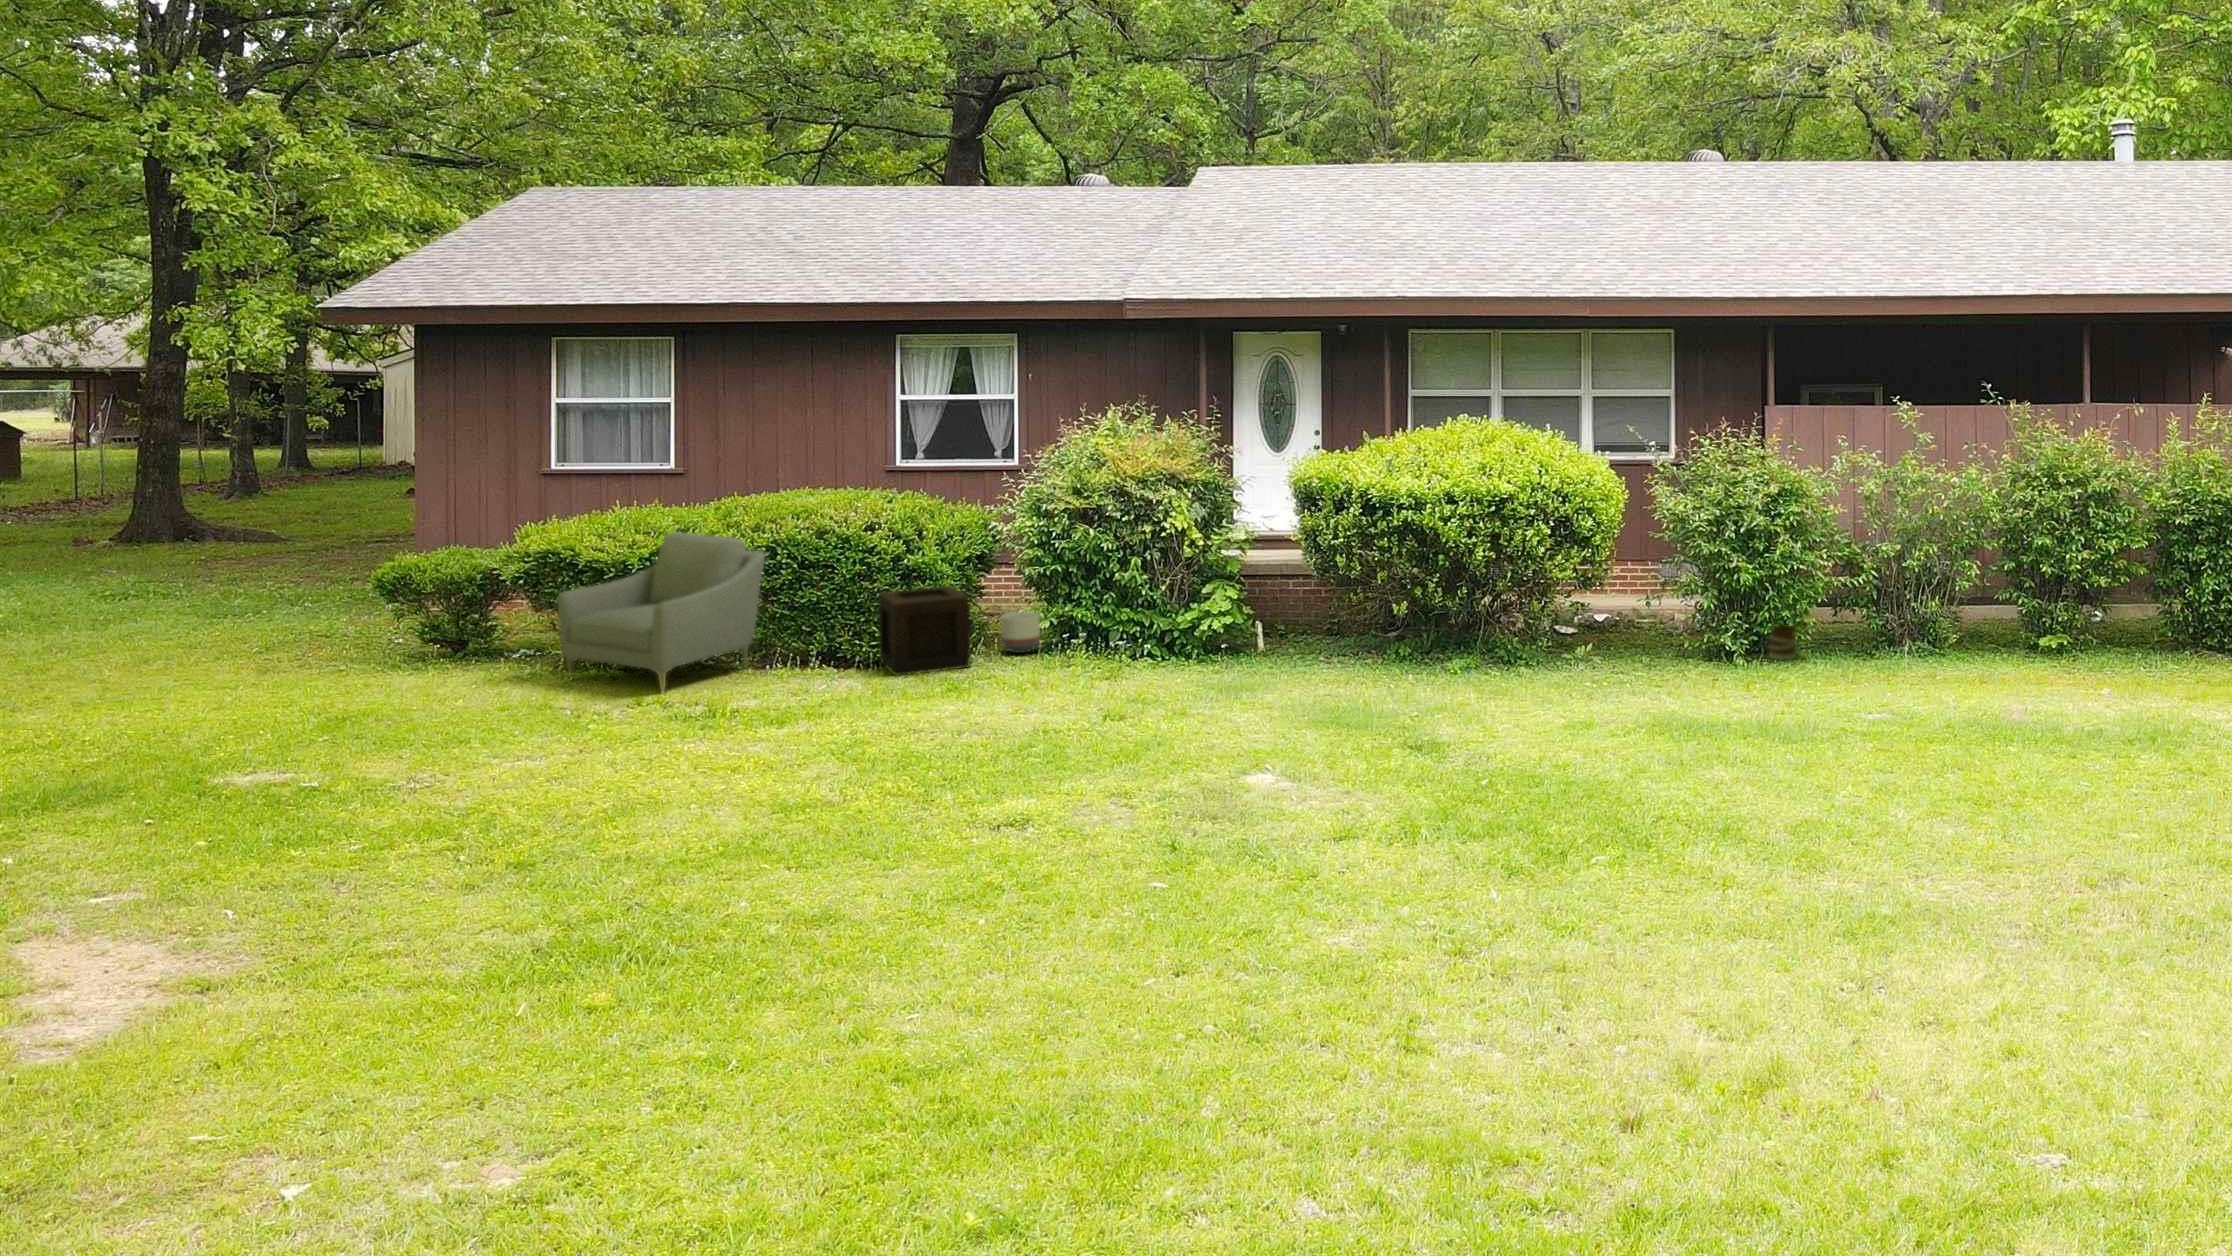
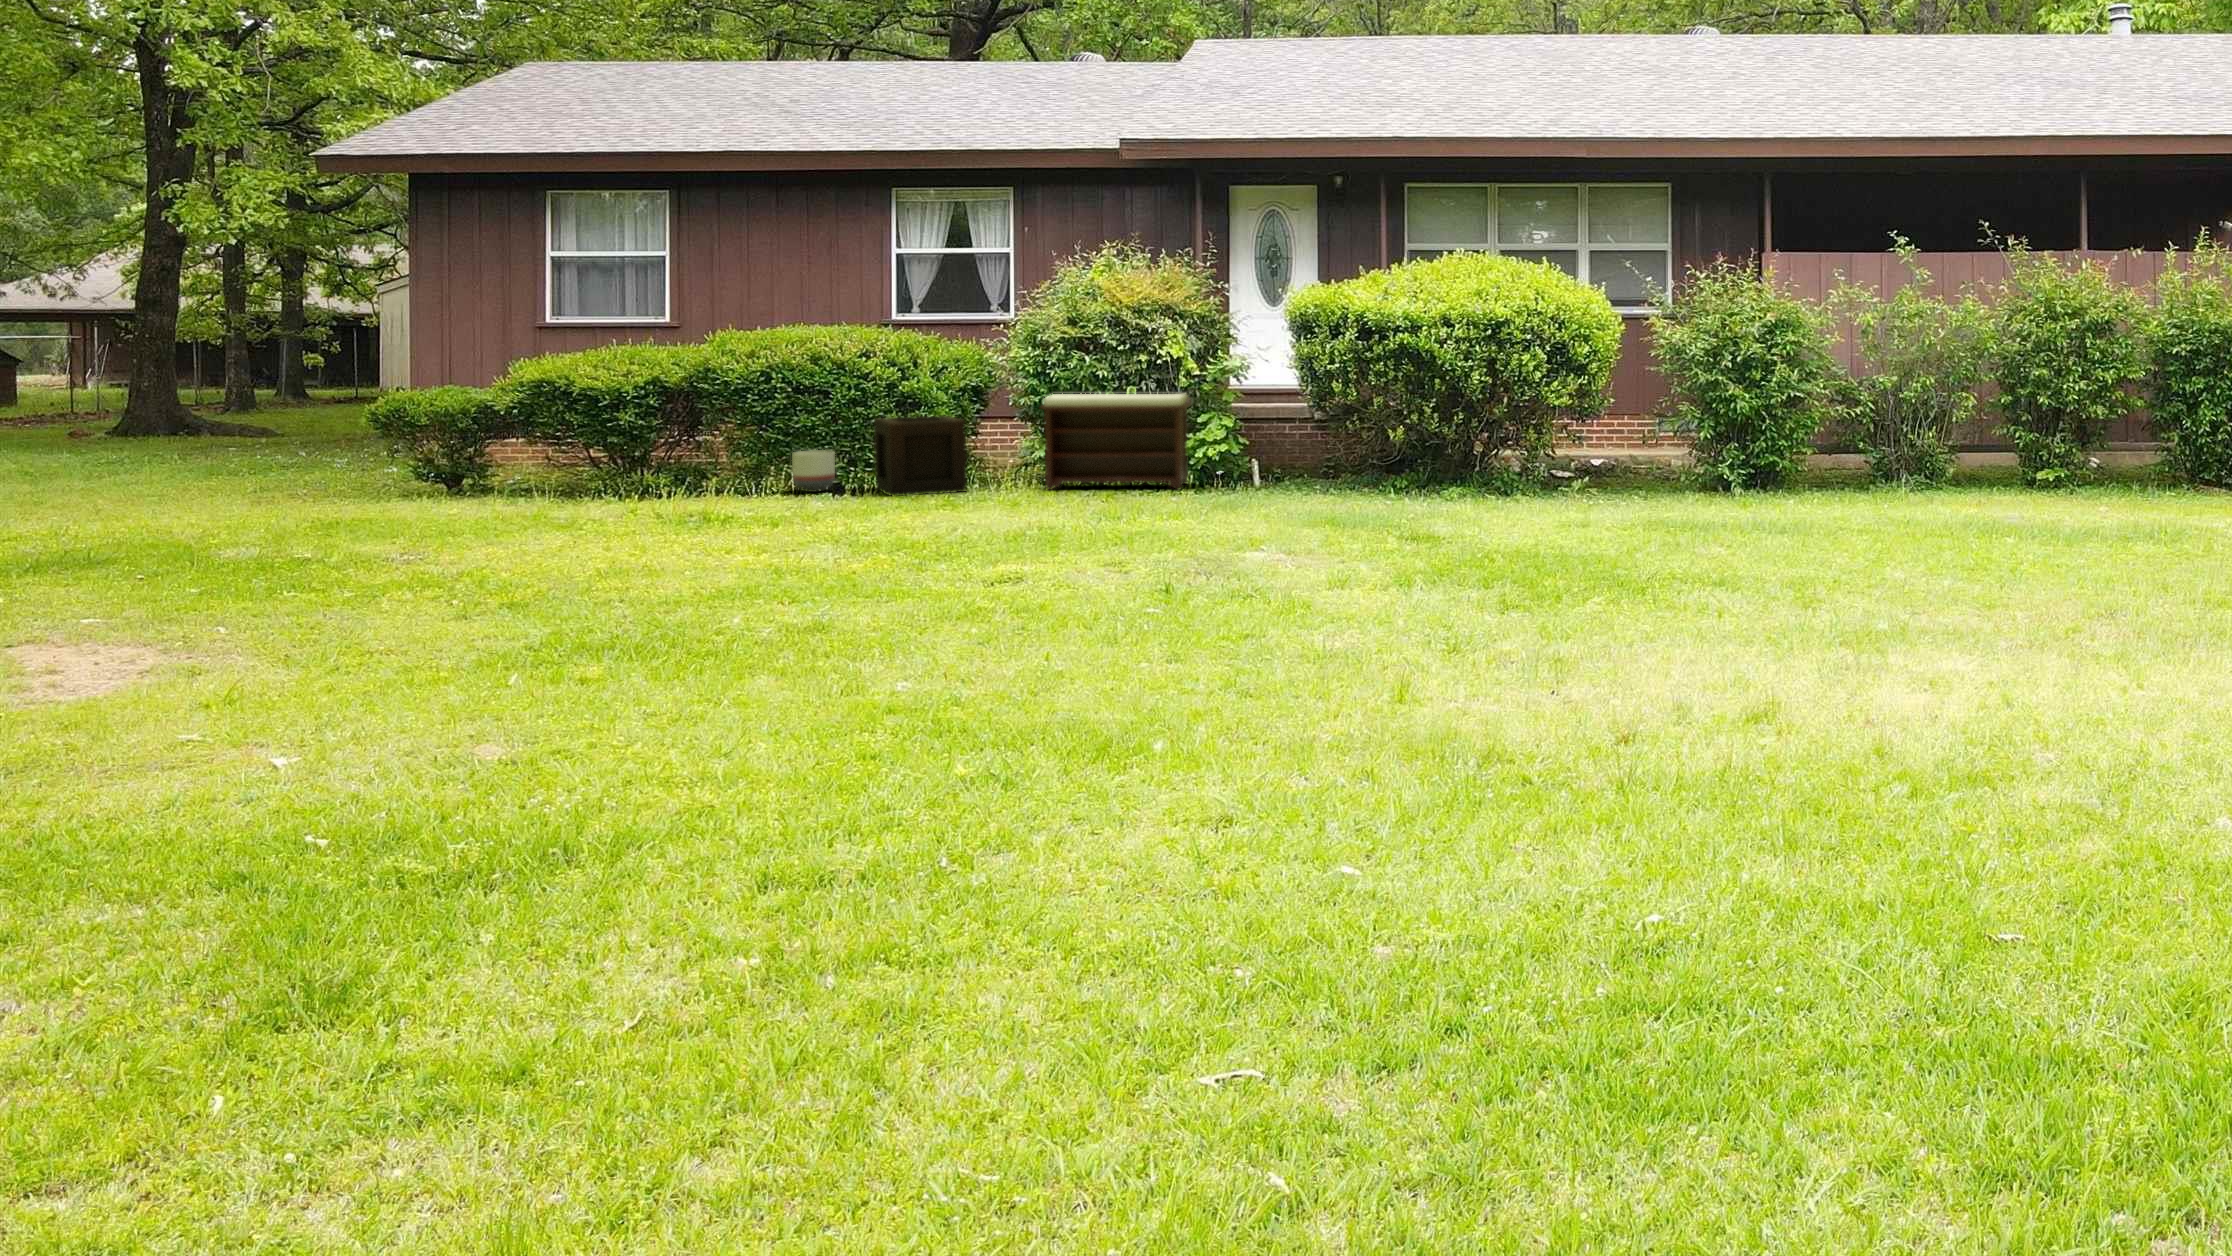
chair: present [557,532,765,693] -> none [553,358,761,507]
bench: none [1044,564,1196,665] -> present [1041,394,1192,490]
planter: present [1001,611,1040,653] -> present [792,450,835,492]
wooden bucket: present [1769,623,1796,660] -> none [1766,437,1793,487]

